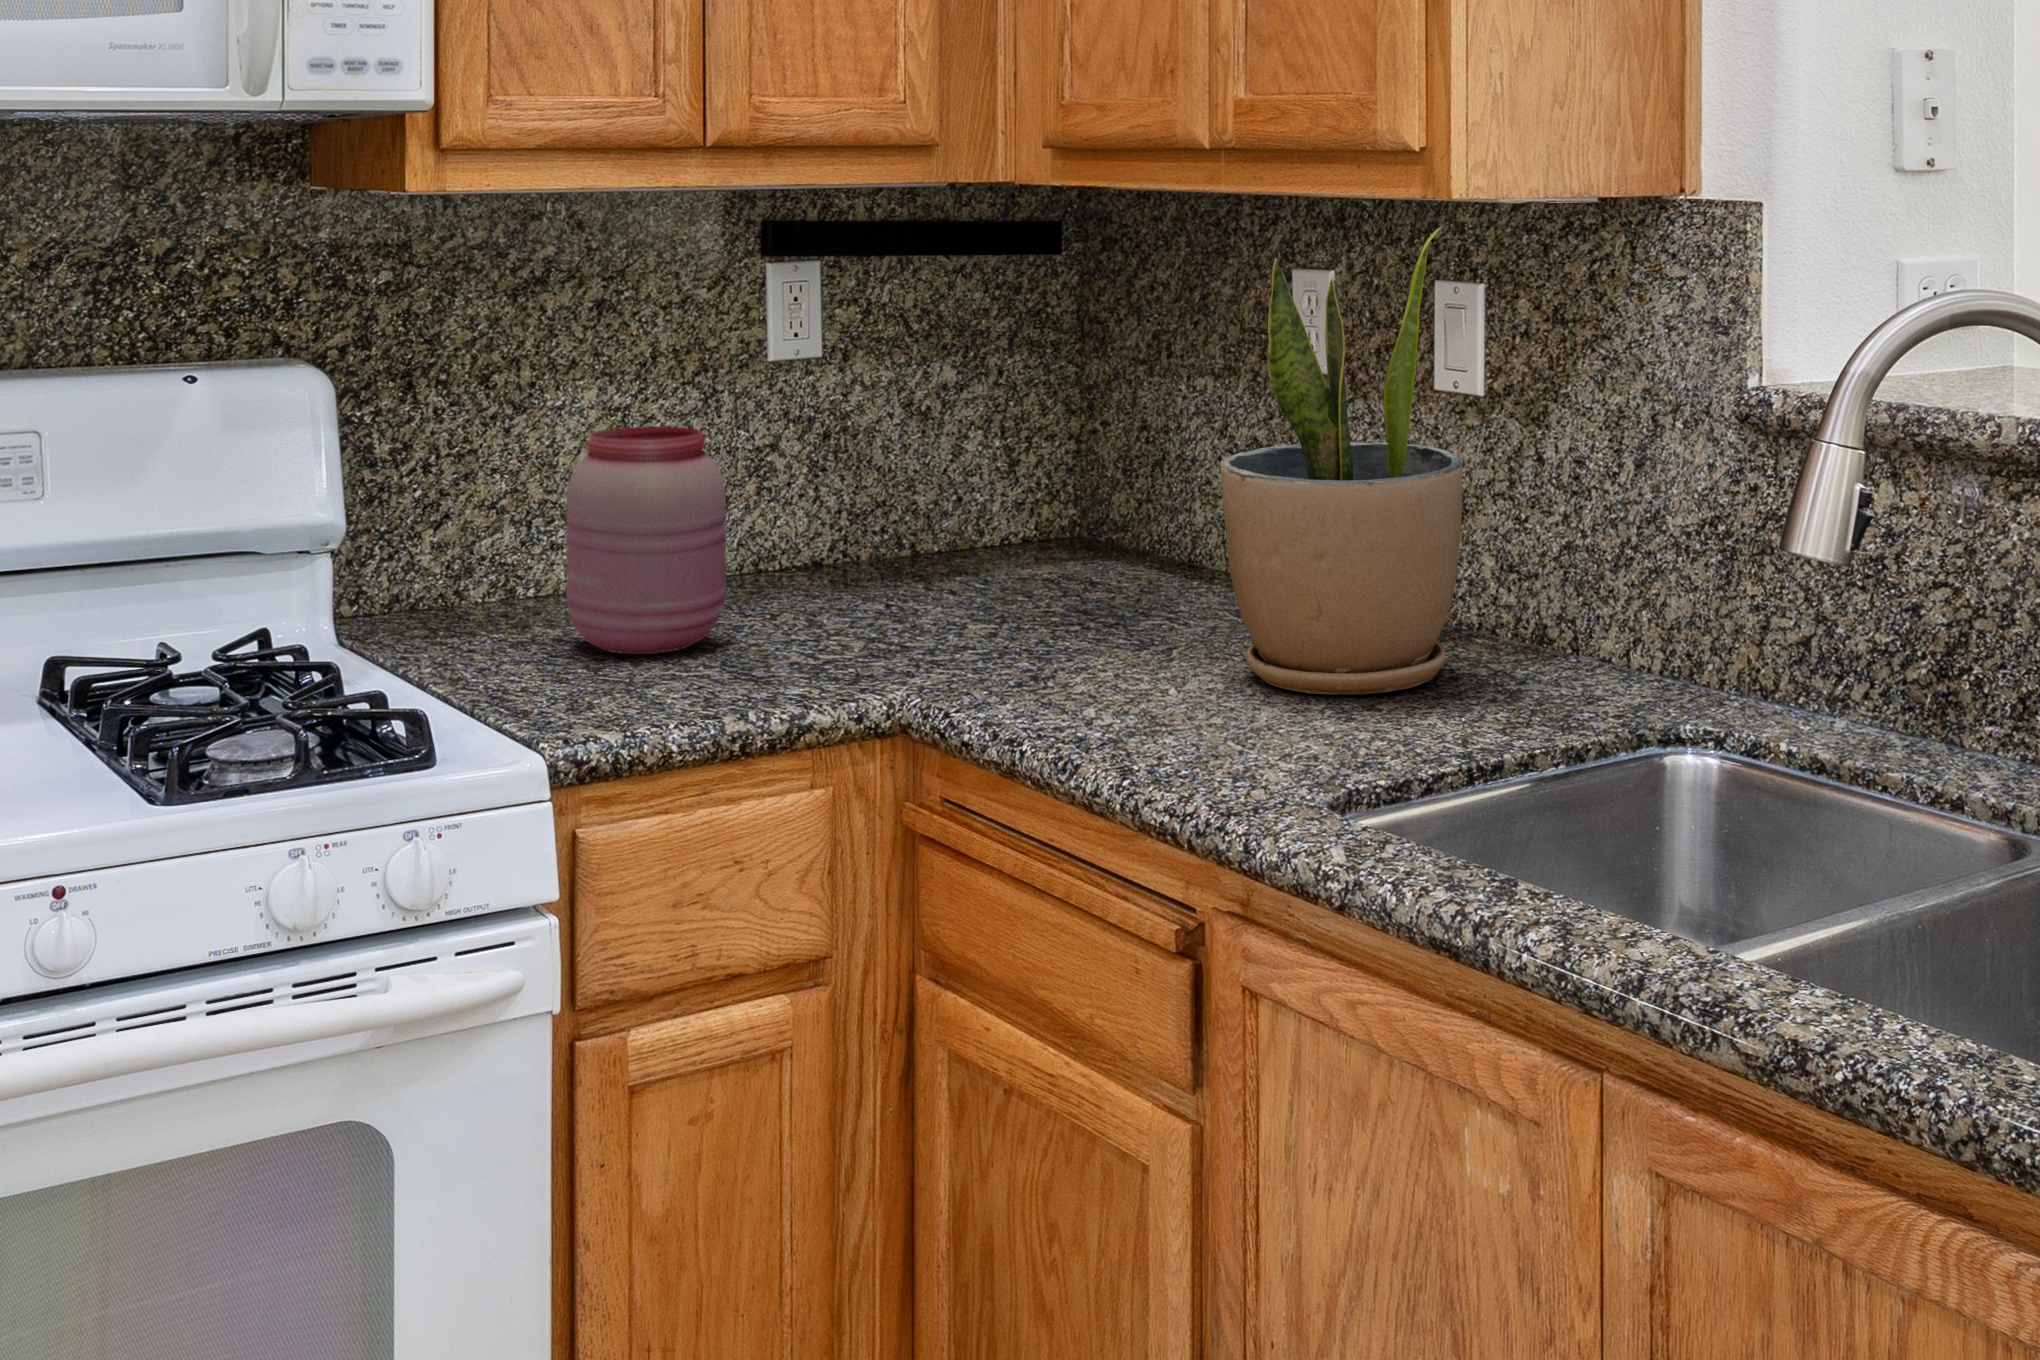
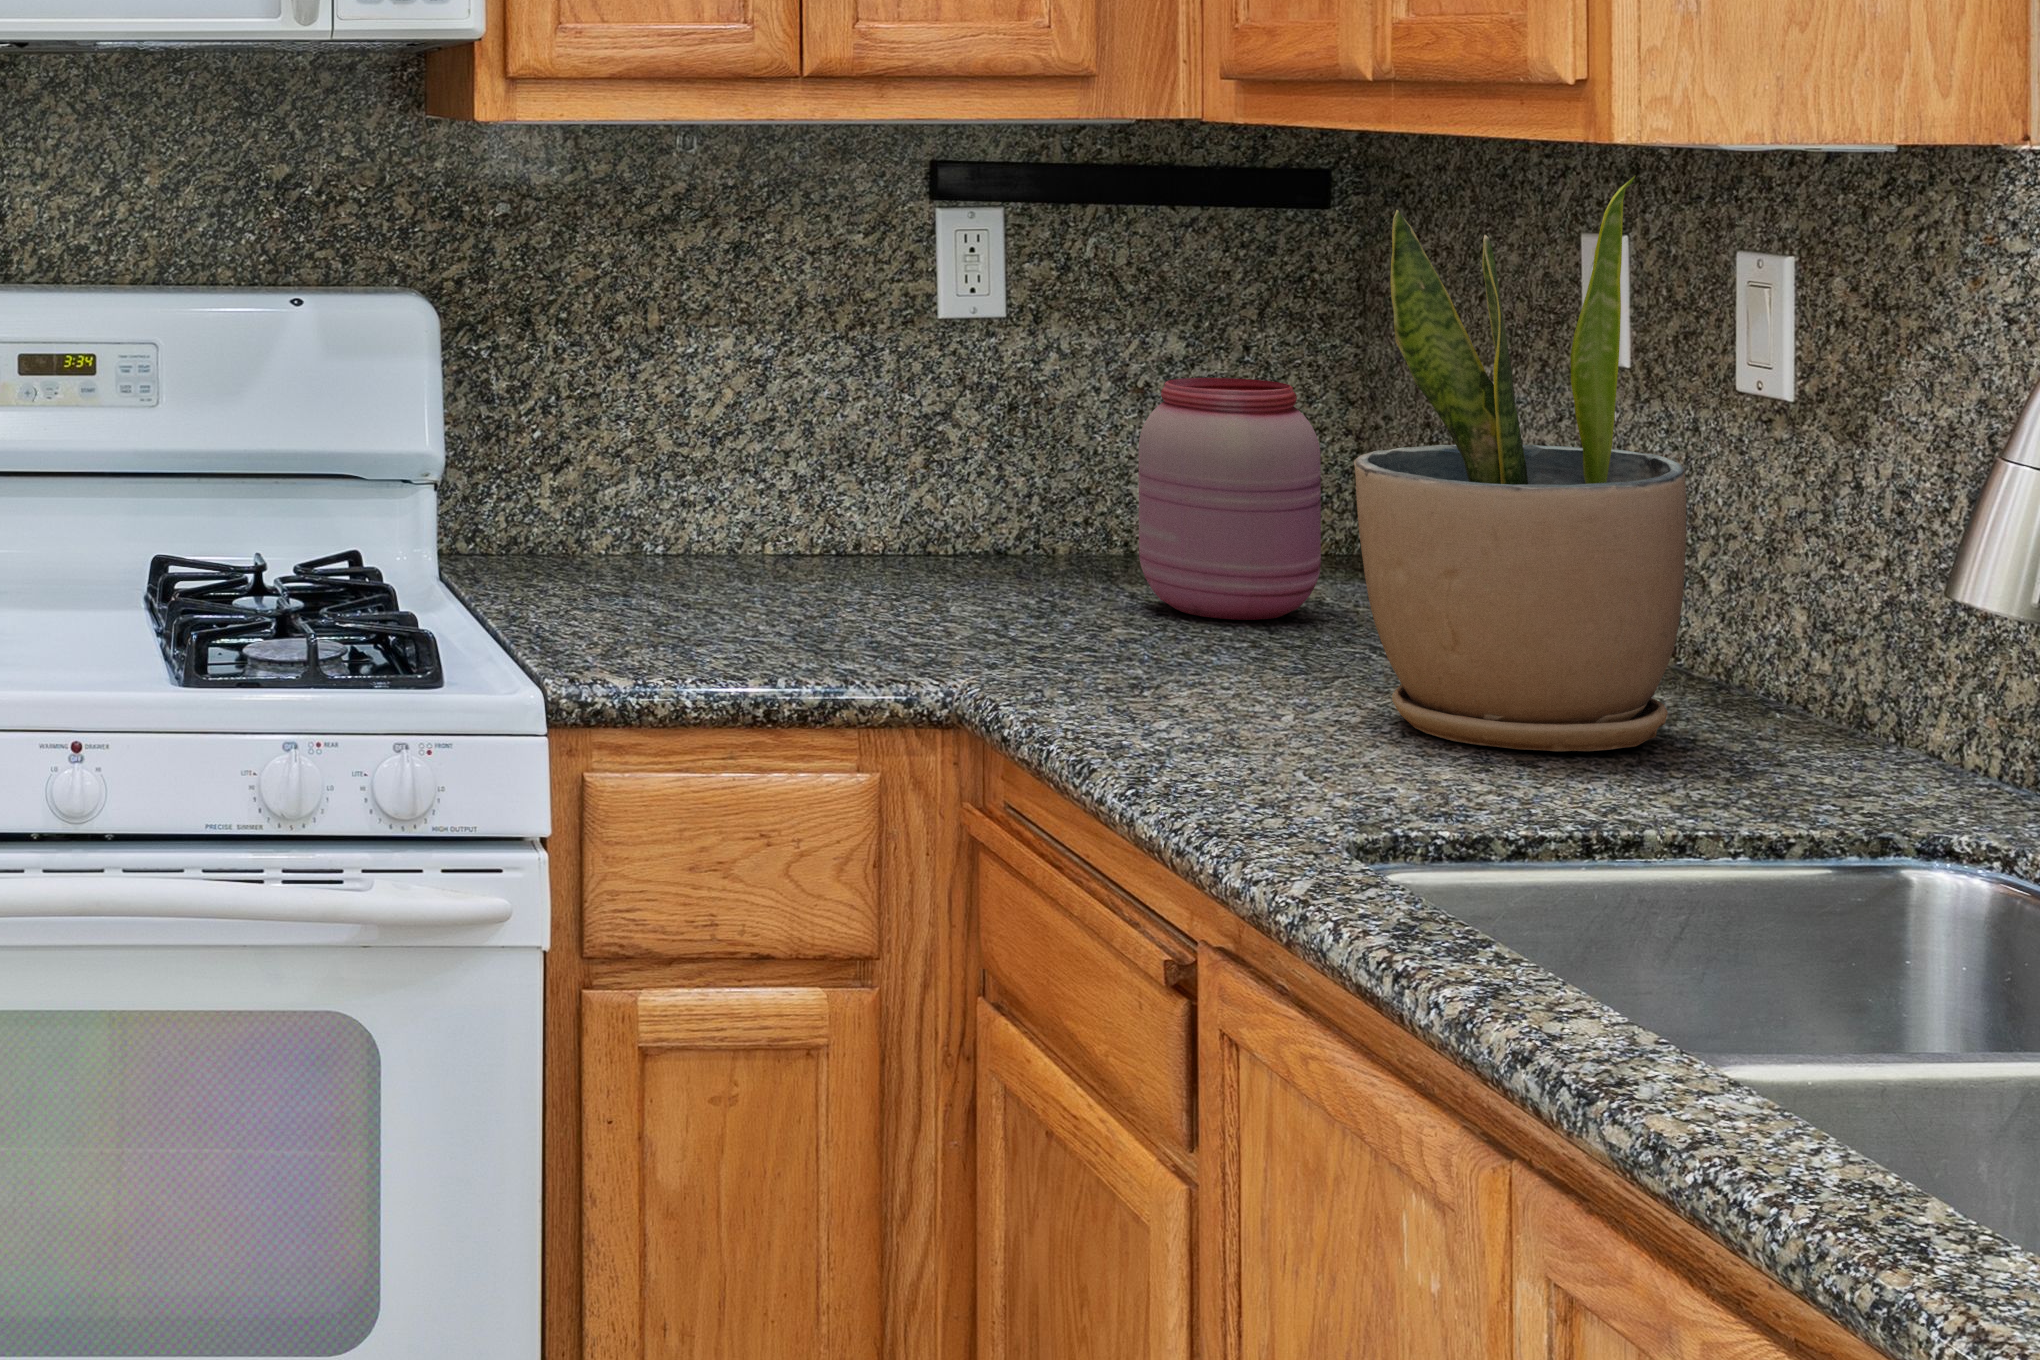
jar: present [566,426,726,654] -> present [1139,378,1321,620]

